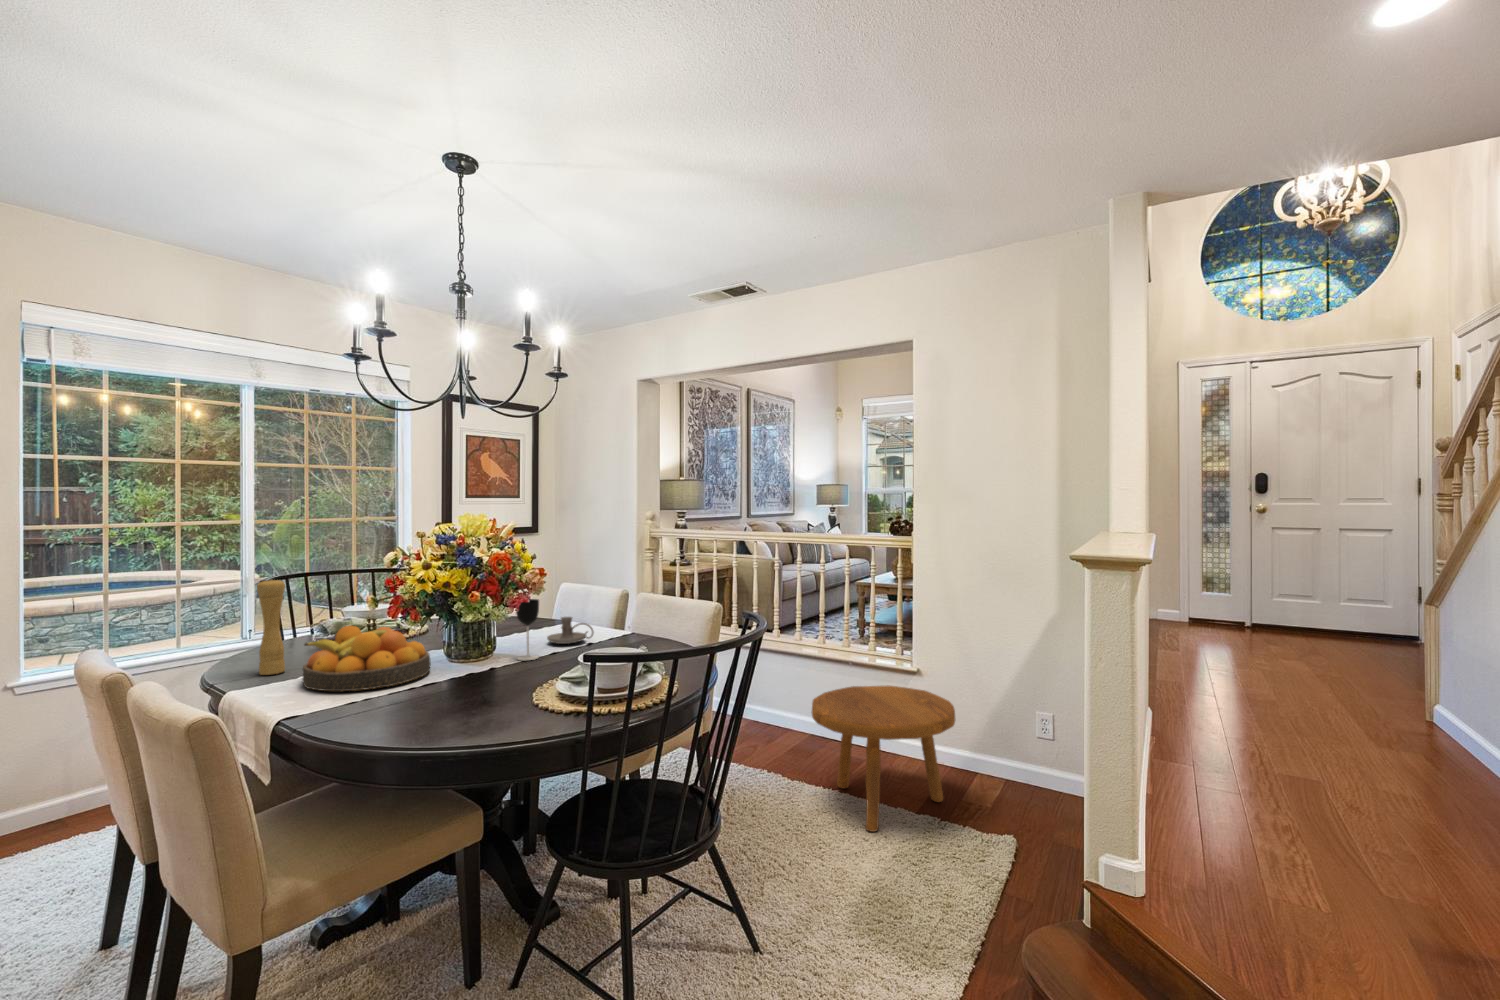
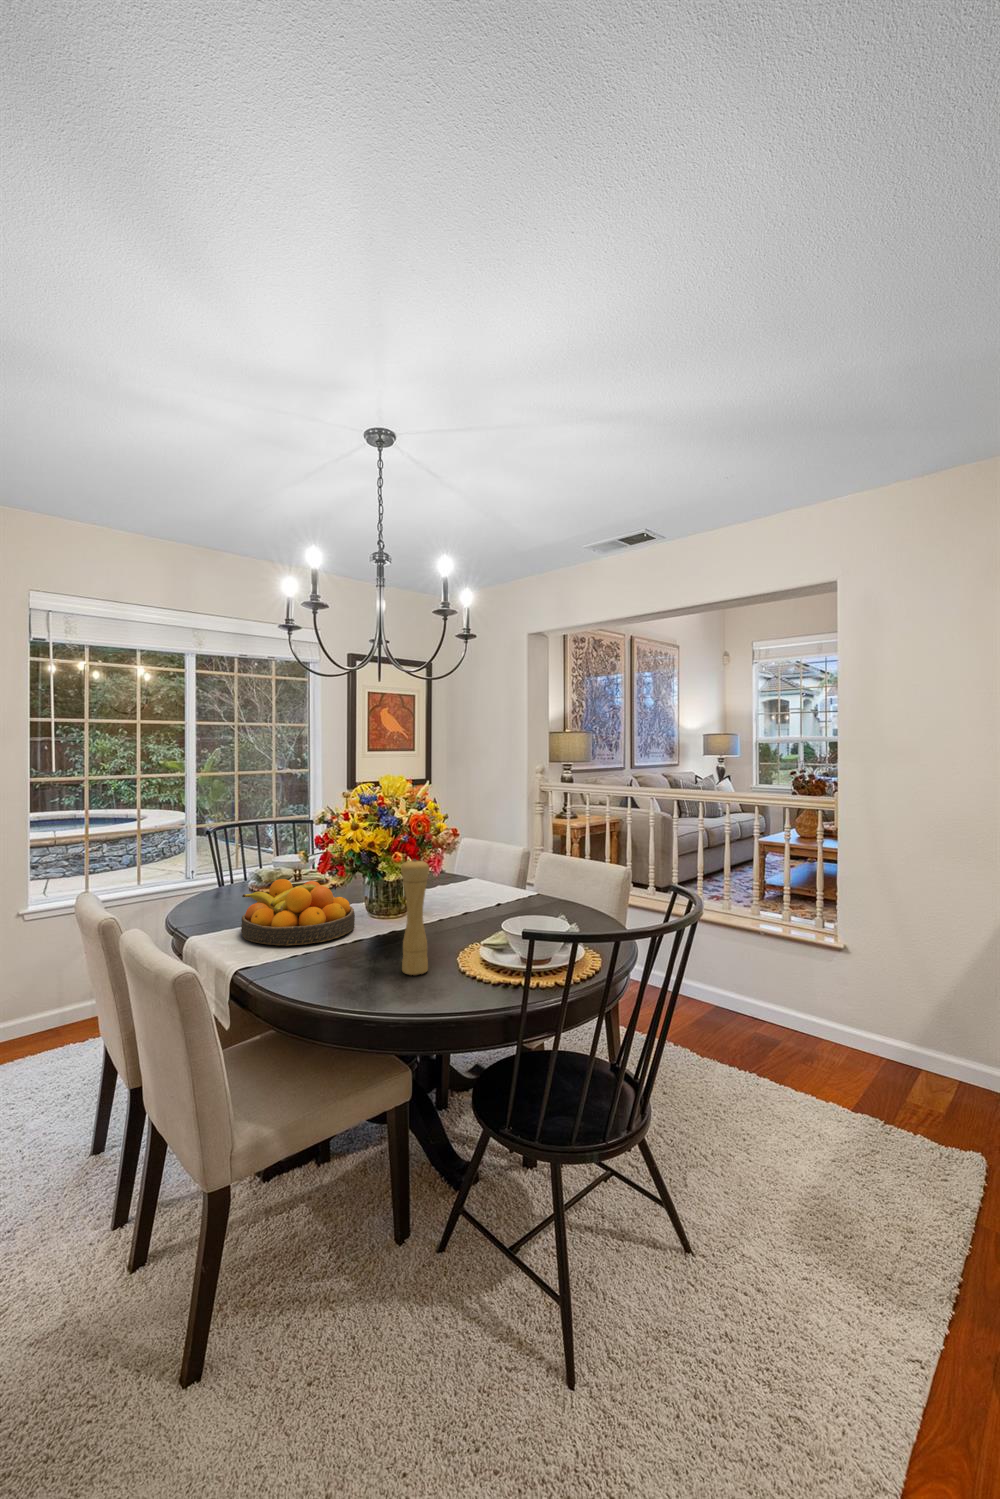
pepper mill: present [257,579,285,675] -> present [401,859,429,975]
wine glass: present [516,599,539,660] -> none [433,858,456,920]
candle holder: present [547,617,594,644] -> none [459,875,505,903]
footstool: present [812,685,955,832] -> none [727,959,896,1124]

